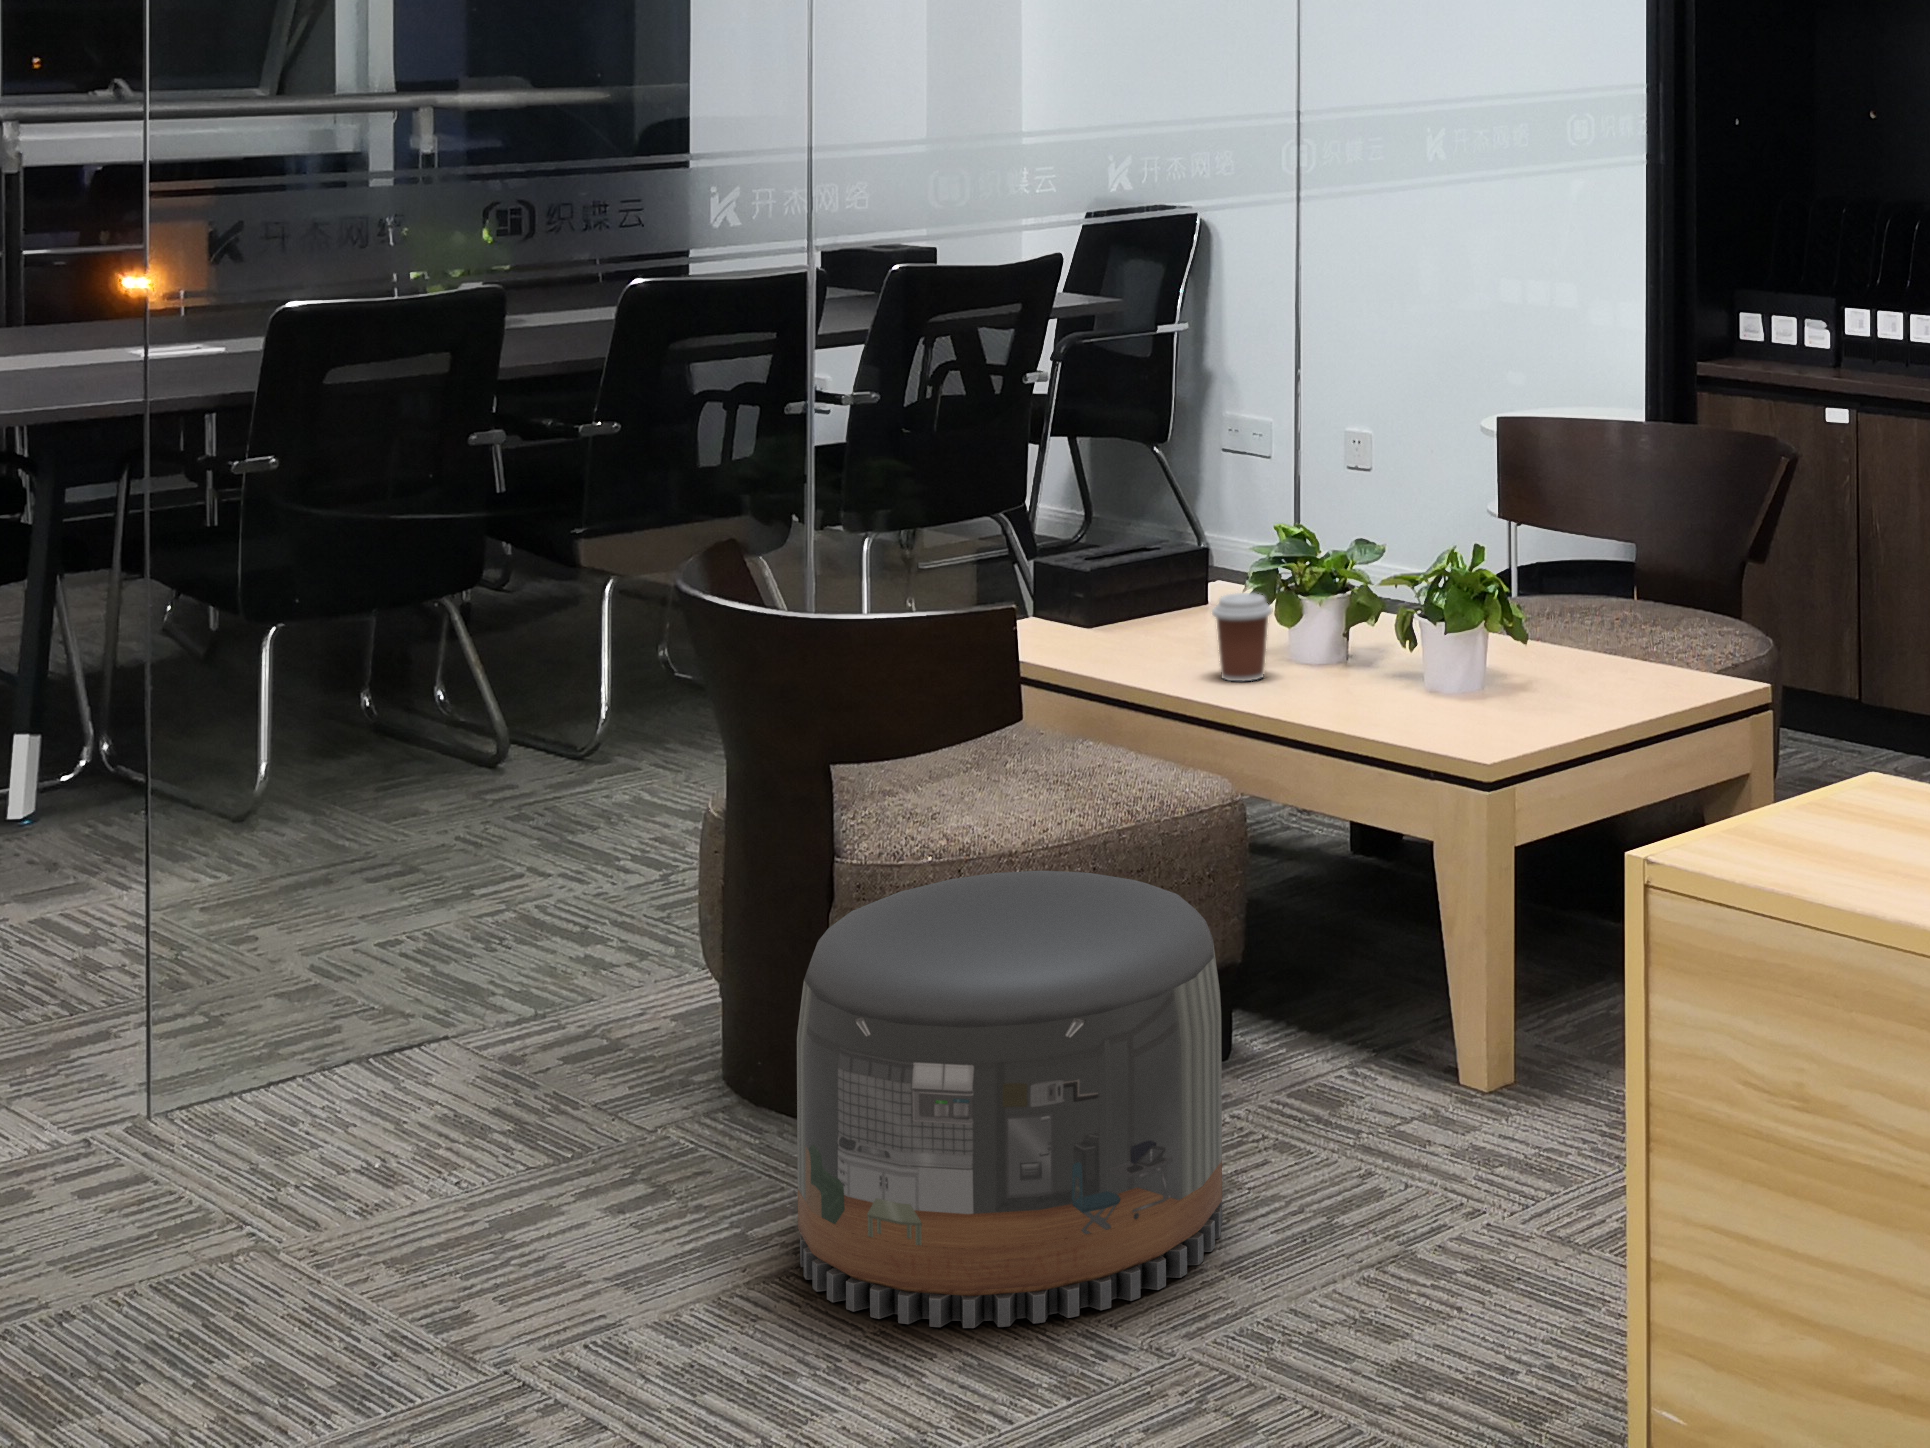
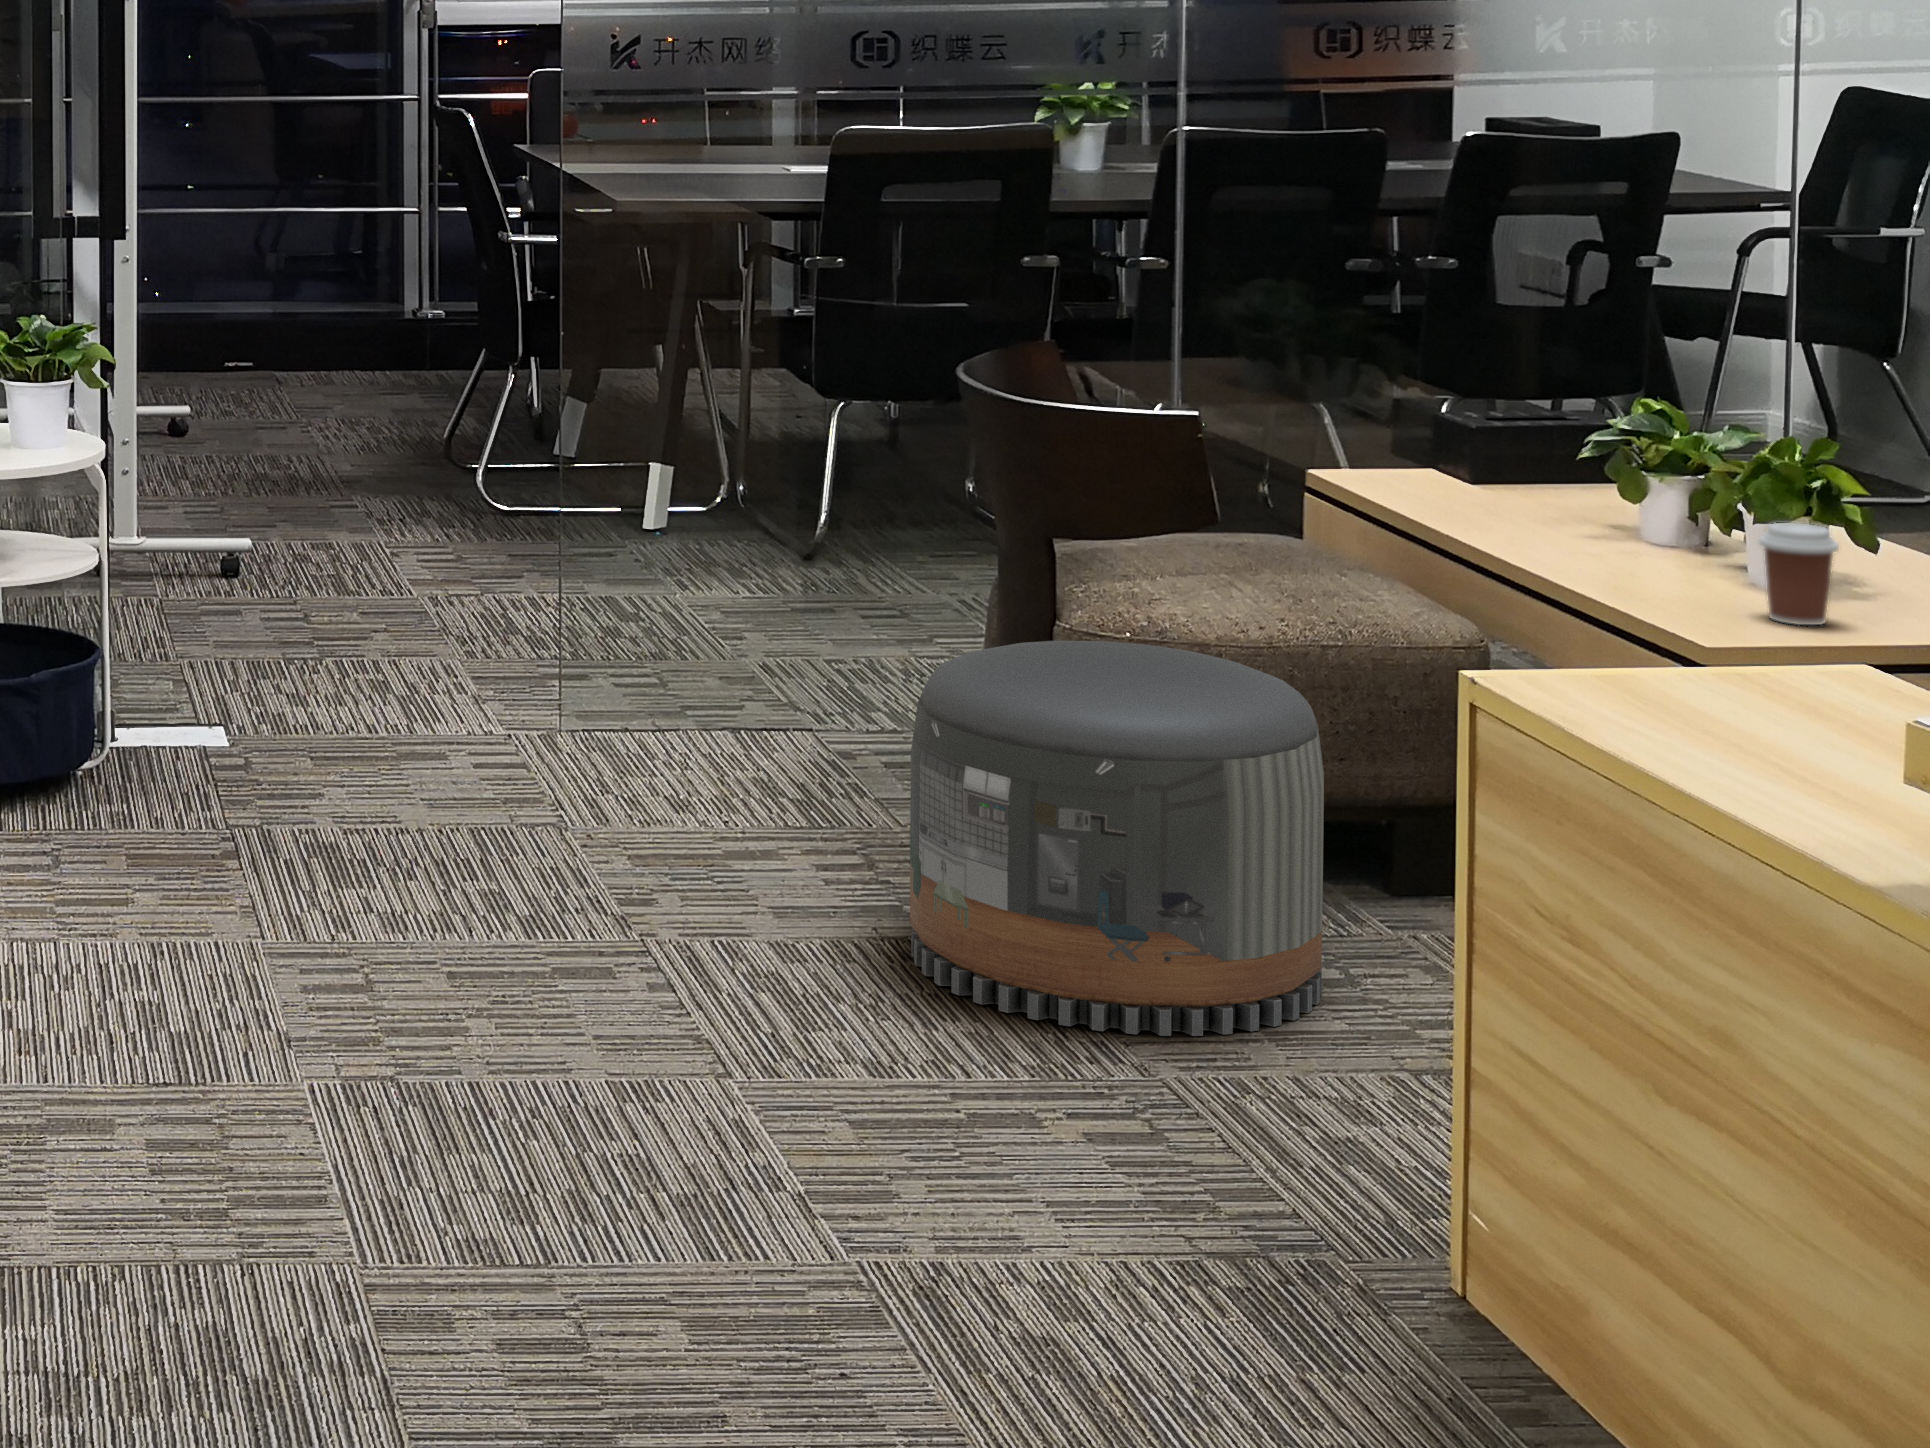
coffee cup: present [1212,593,1273,681] -> present [1759,523,1839,625]

